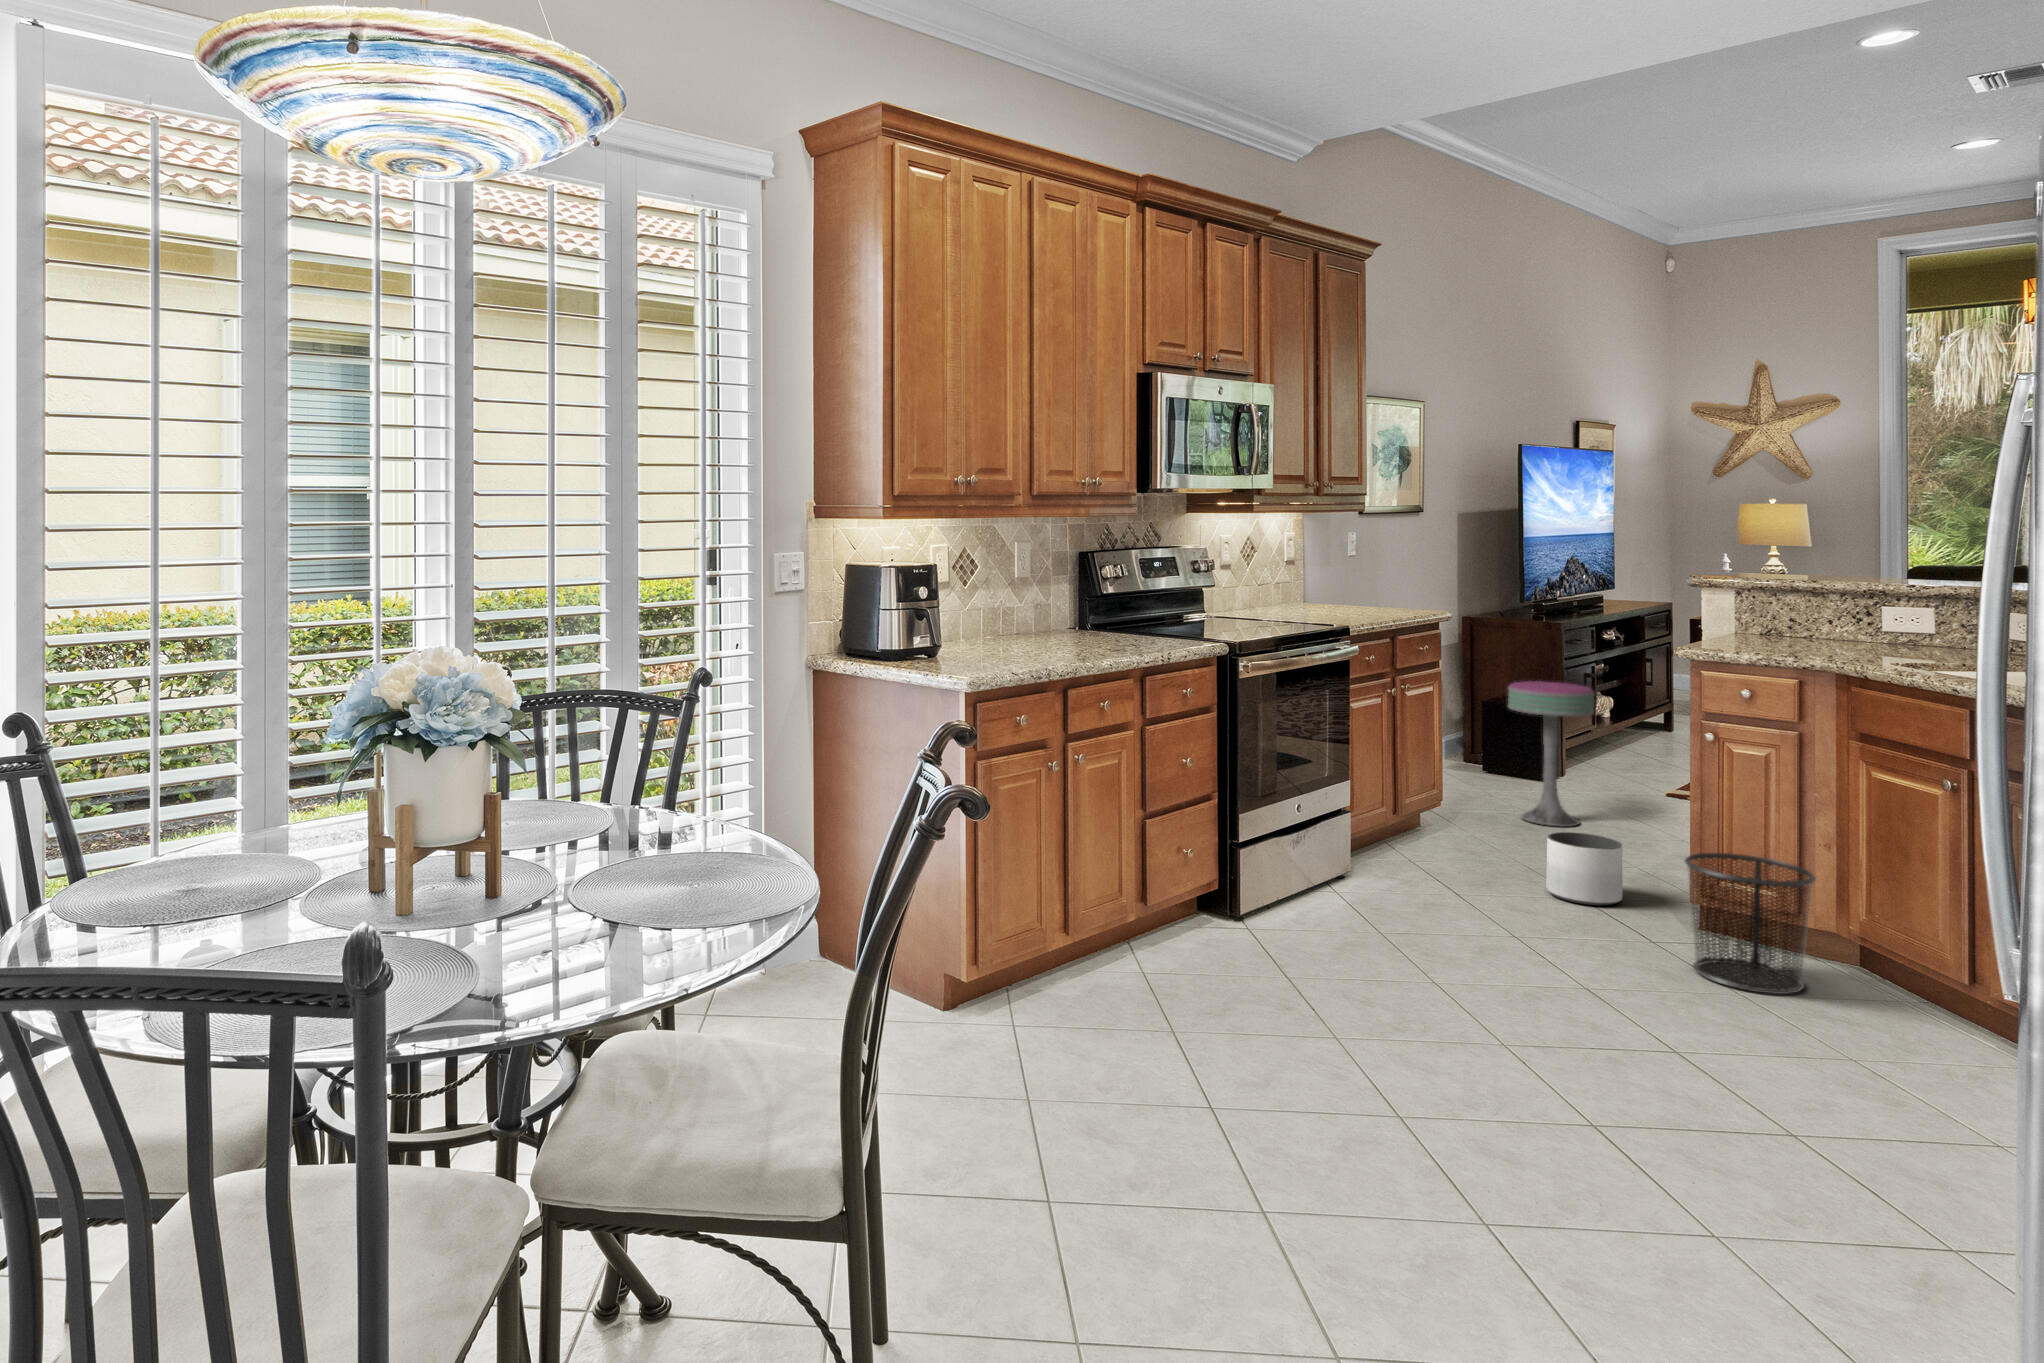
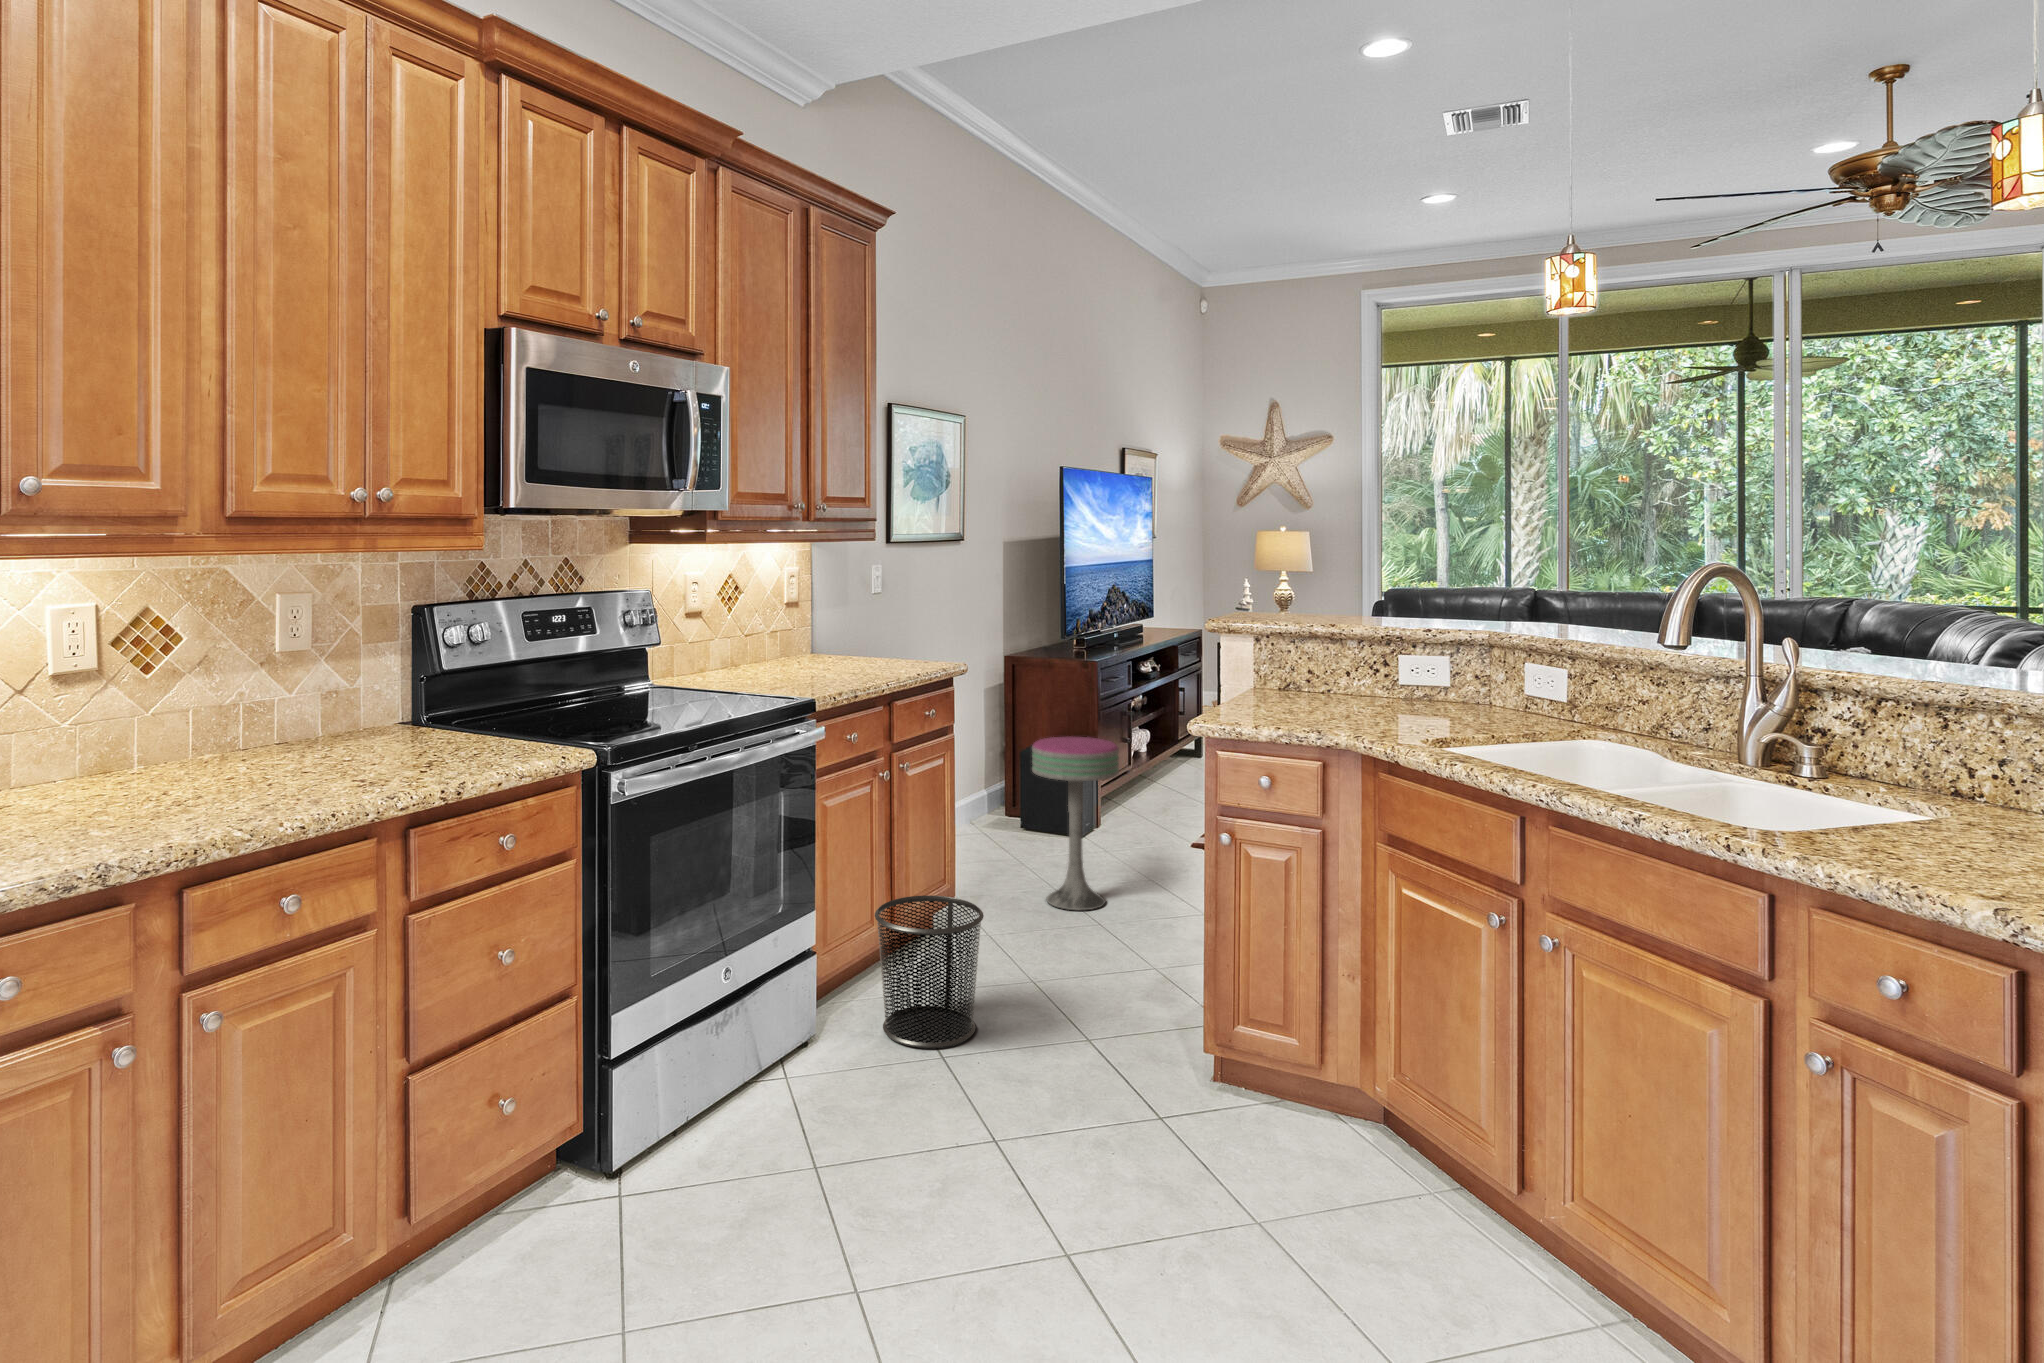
planter: present [1546,832,1623,905] -> none [1051,951,1135,1055]
waste bin: present [1685,853,1816,994] -> present [875,895,984,1048]

